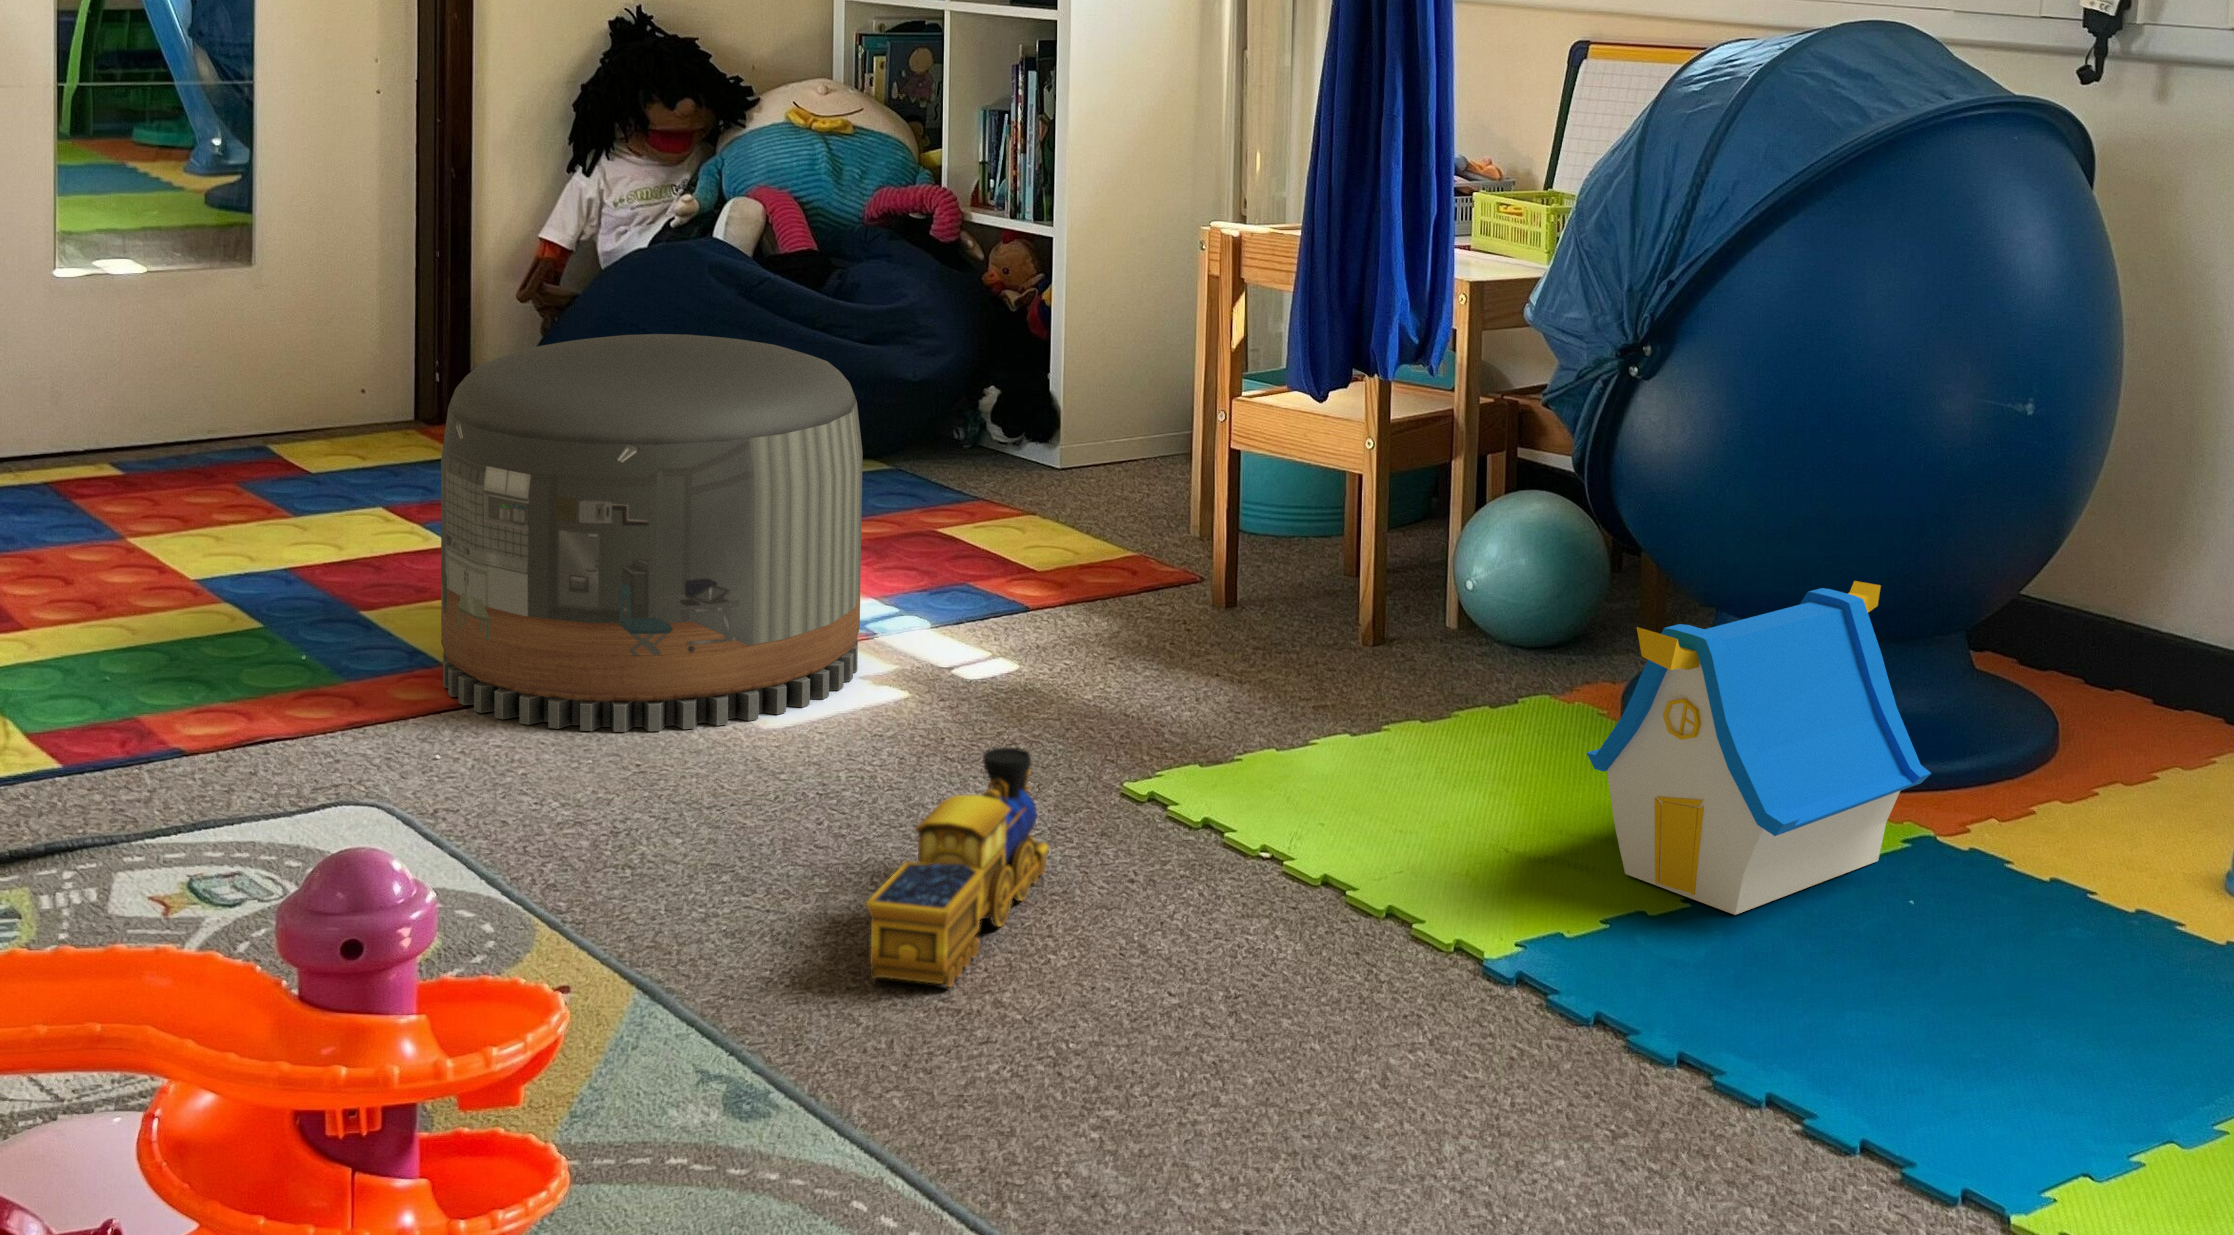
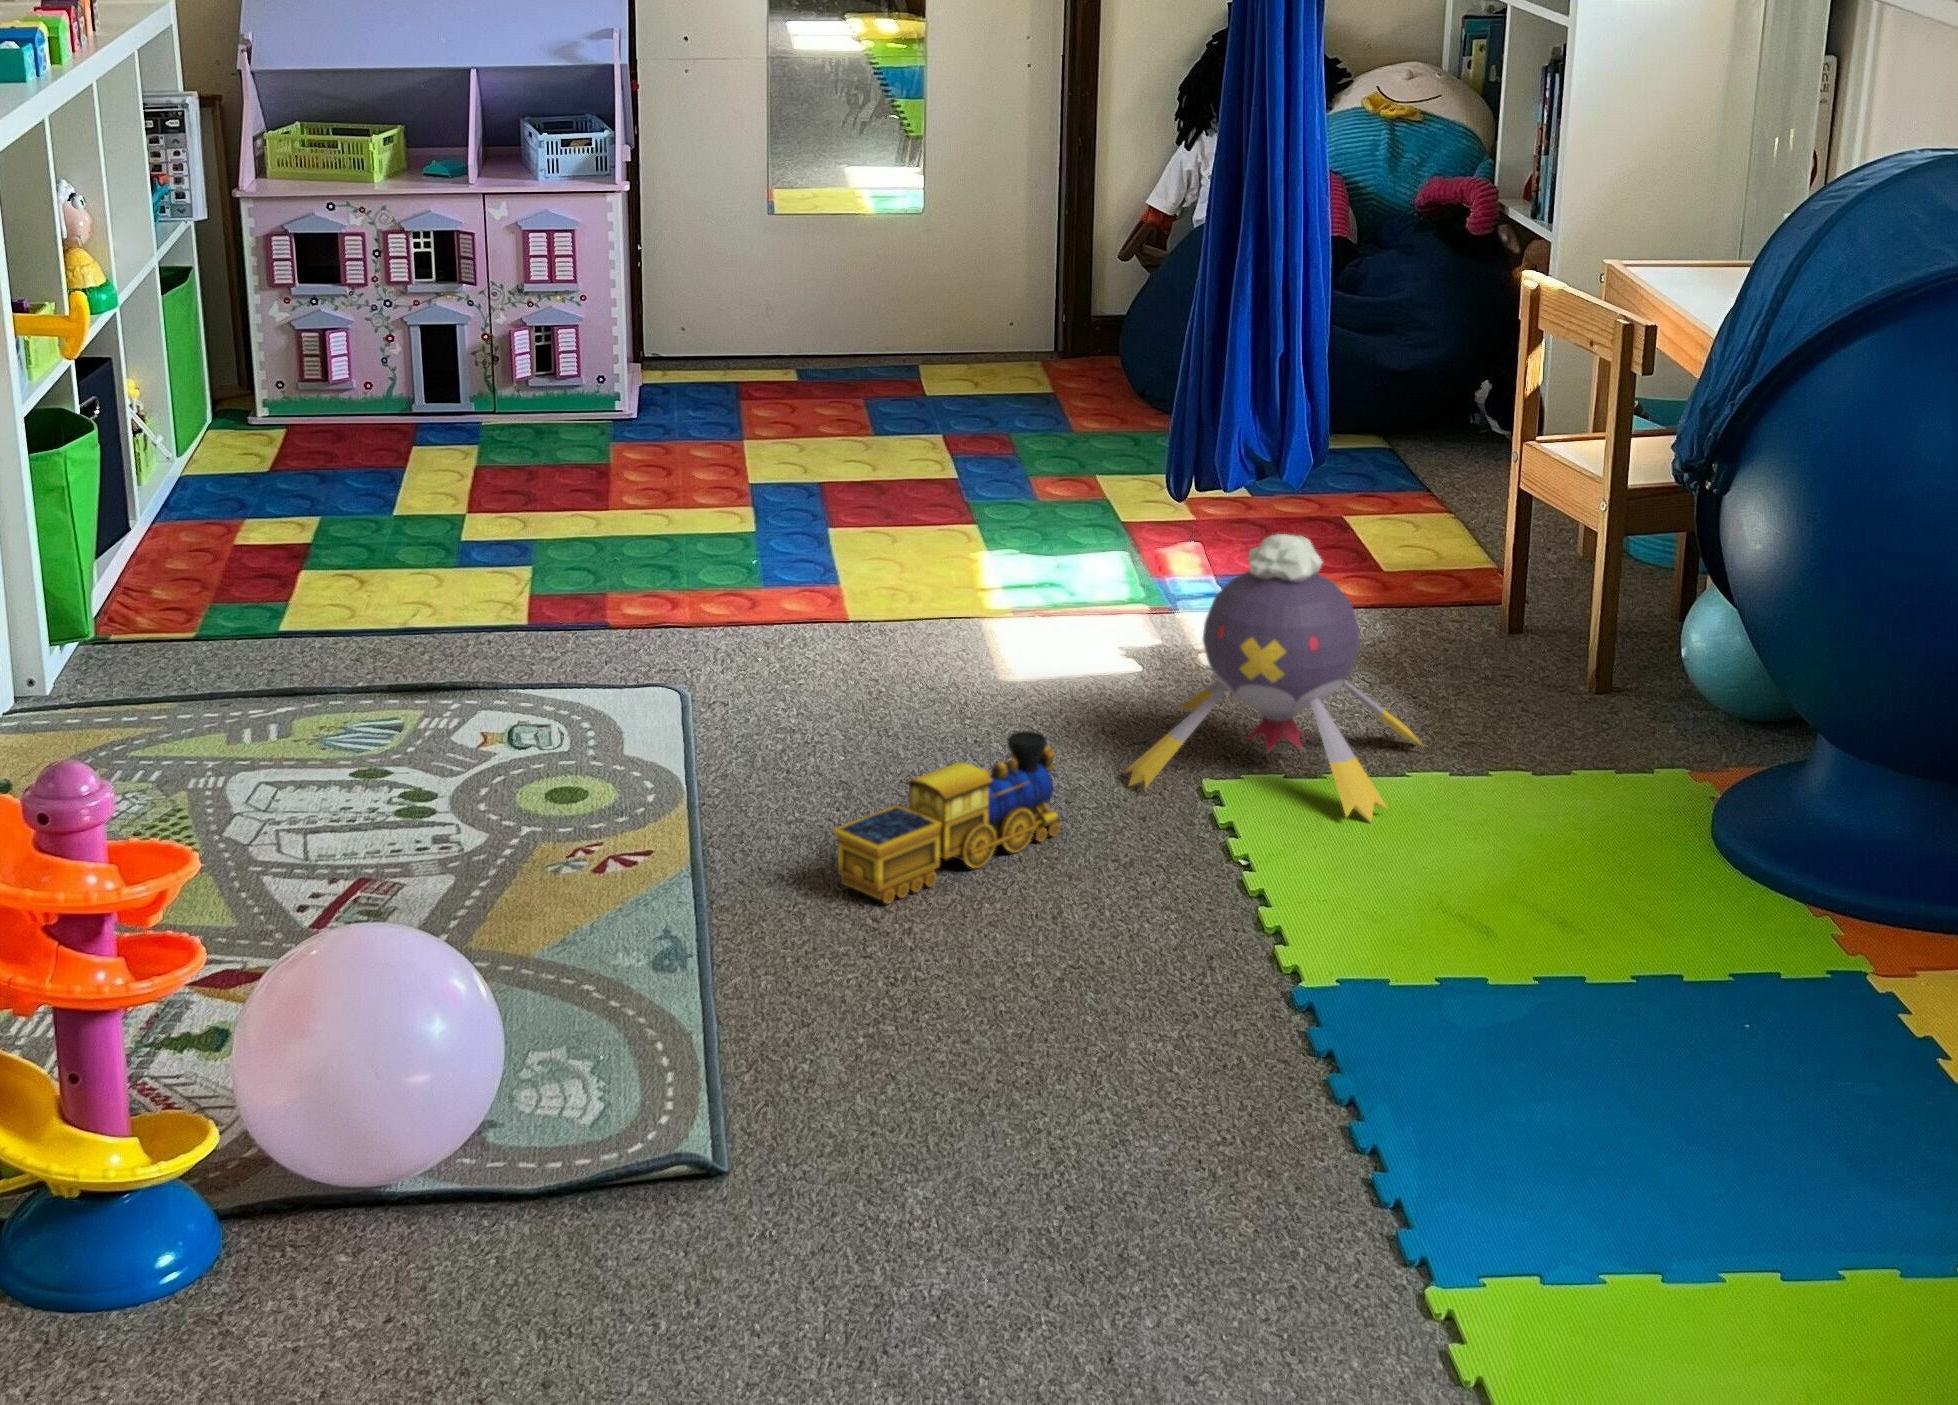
pouf: present [441,334,863,732] -> none [813,335,1146,669]
plush toy: none [1010,485,1349,810] -> present [1126,534,1422,821]
toy house: present [1587,581,1931,915] -> none [1497,721,1818,995]

